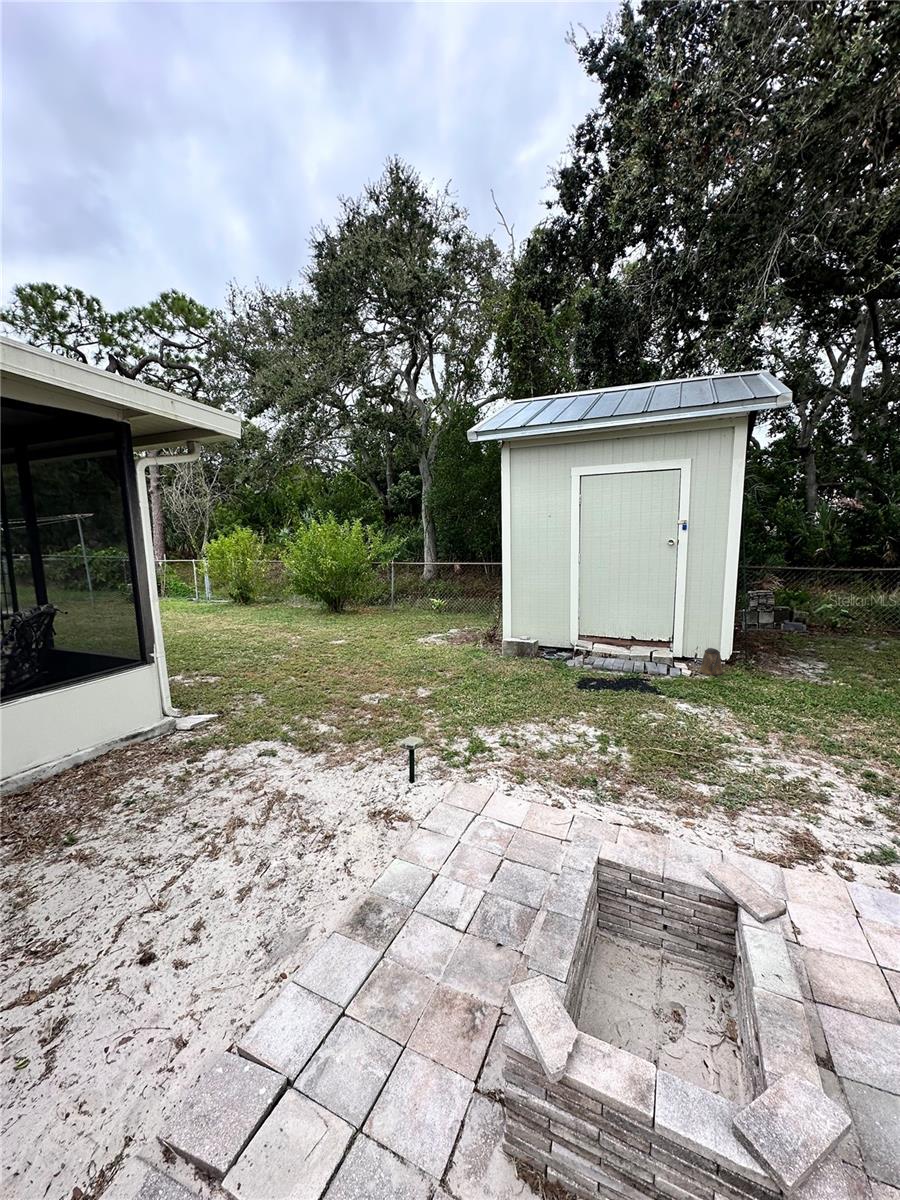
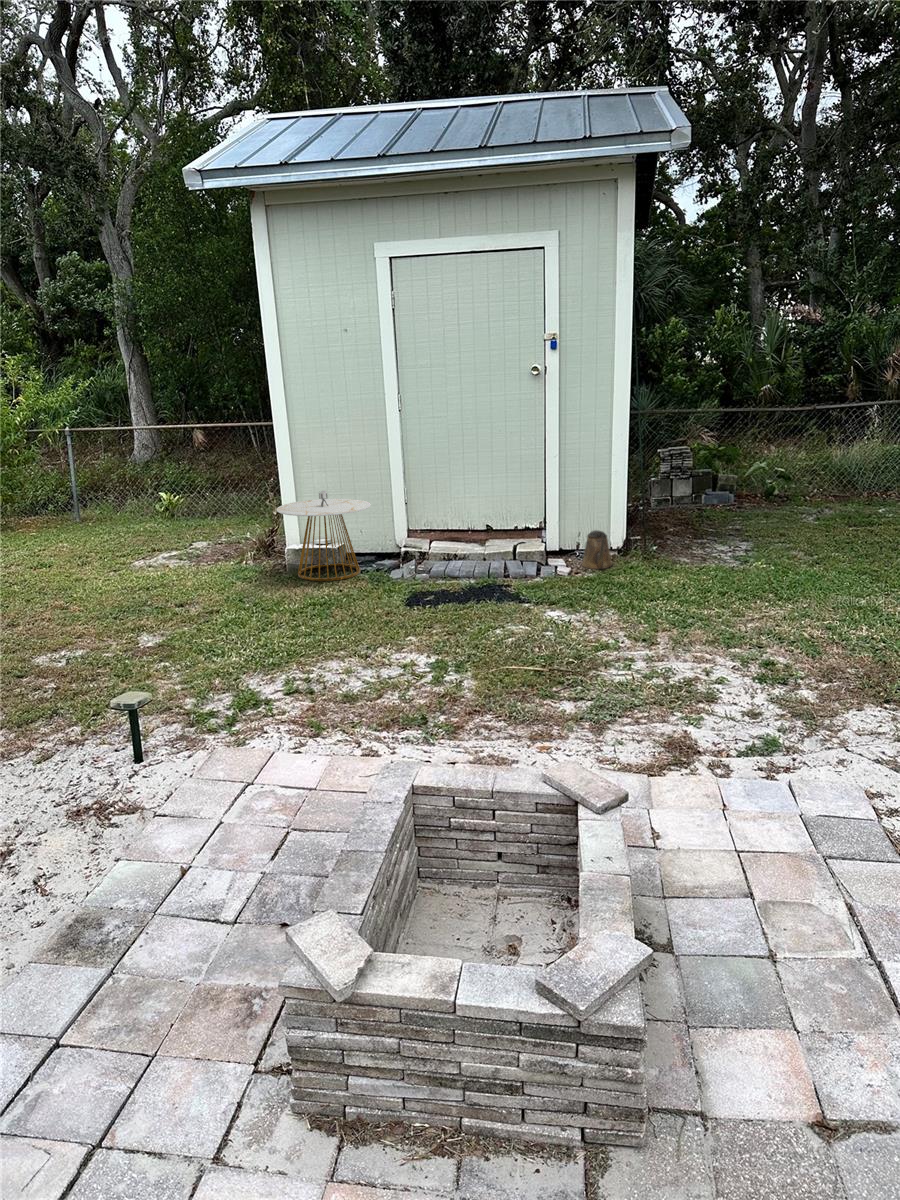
side table: none [500,610,557,665] -> present [277,491,371,581]

